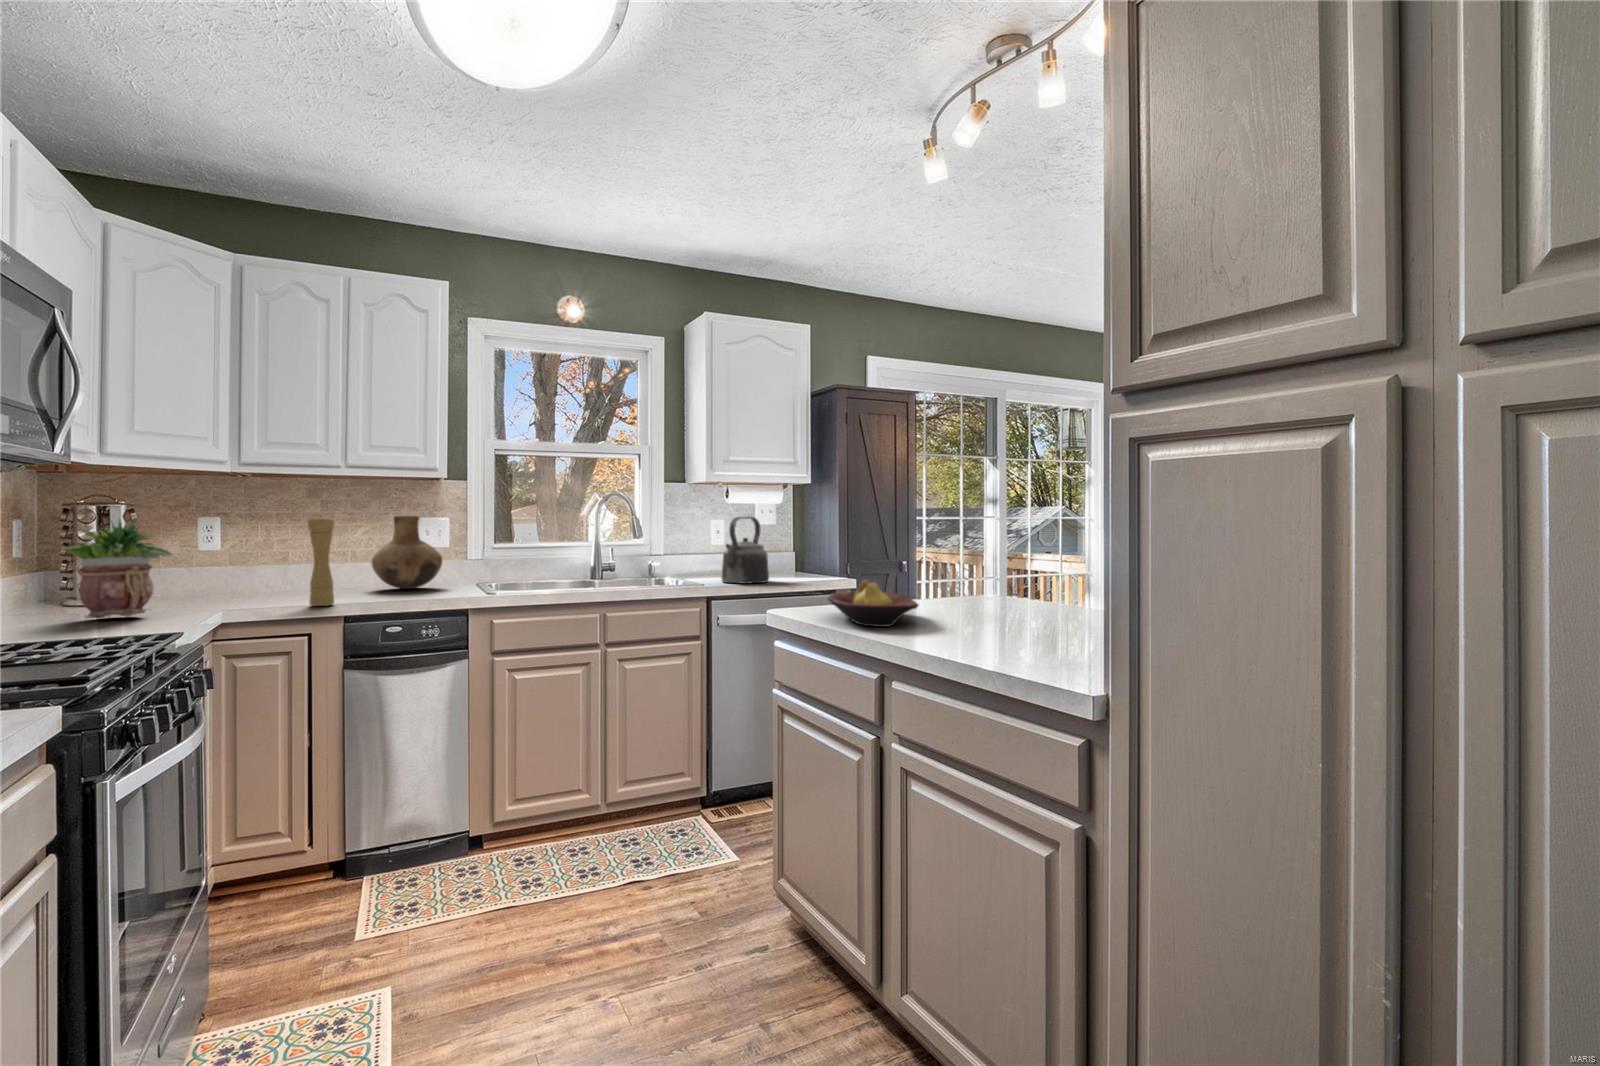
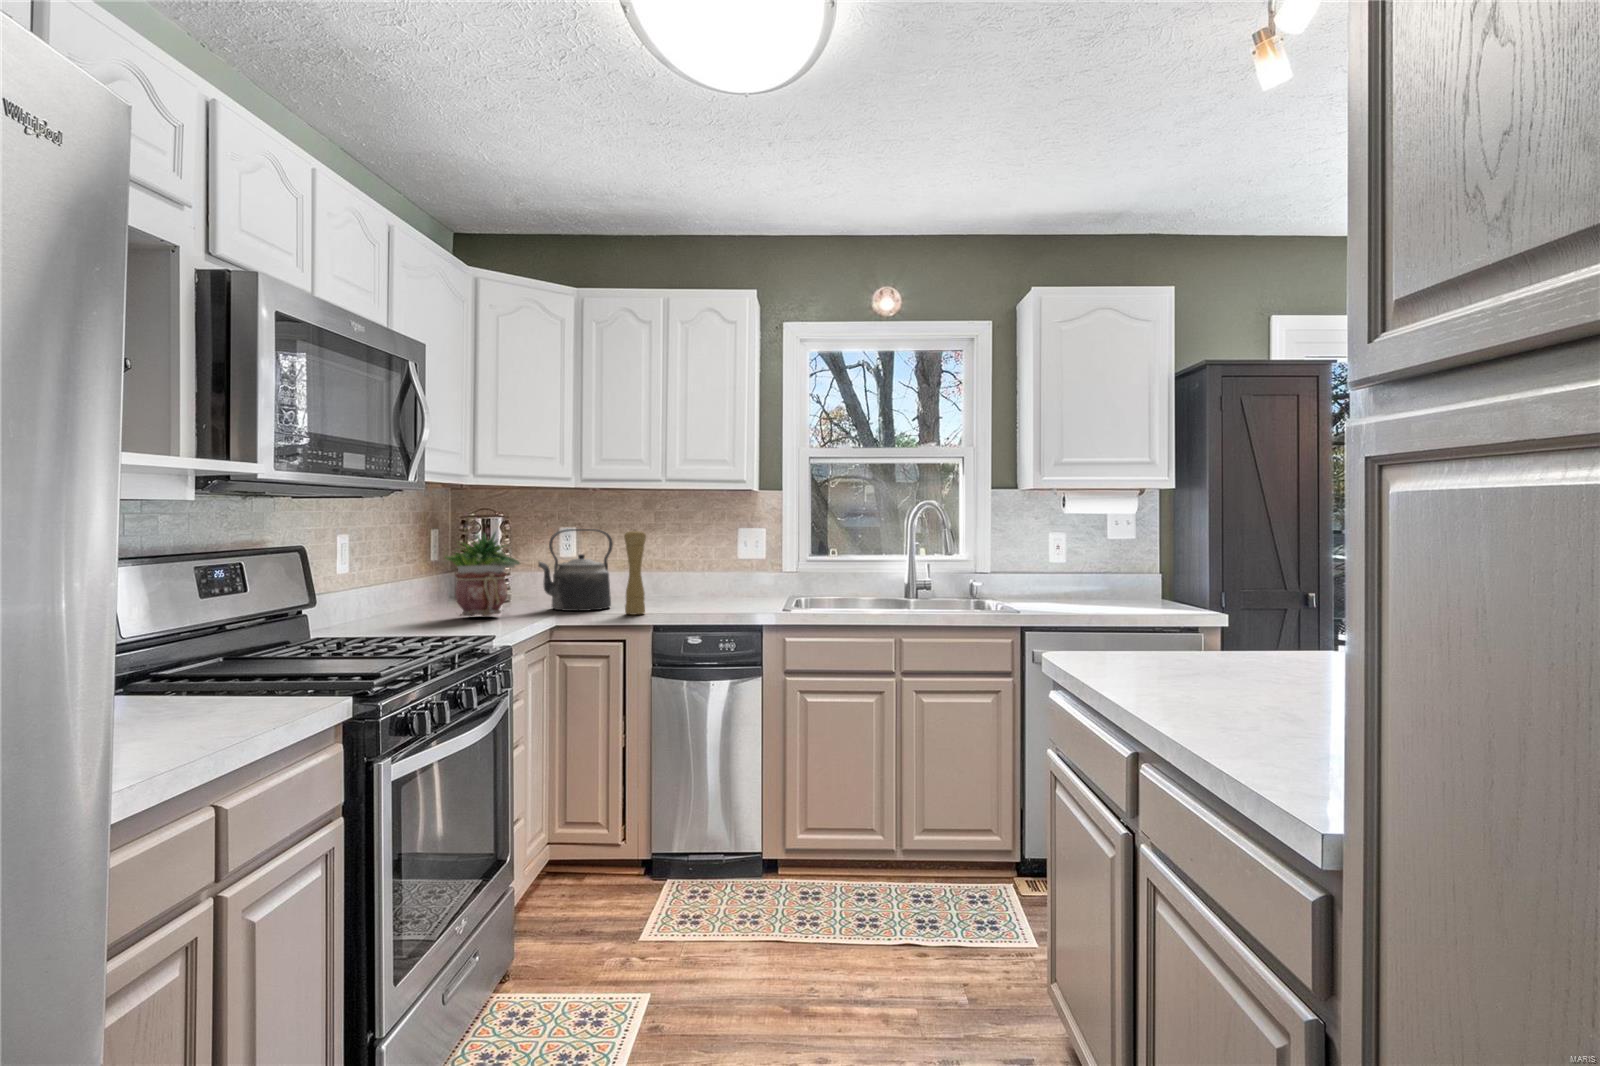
vase: present [371,516,442,589] -> none [693,528,756,600]
kettle: present [722,517,769,584] -> present [538,529,613,611]
fruit bowl: present [828,580,918,627] -> none [1113,618,1235,684]

